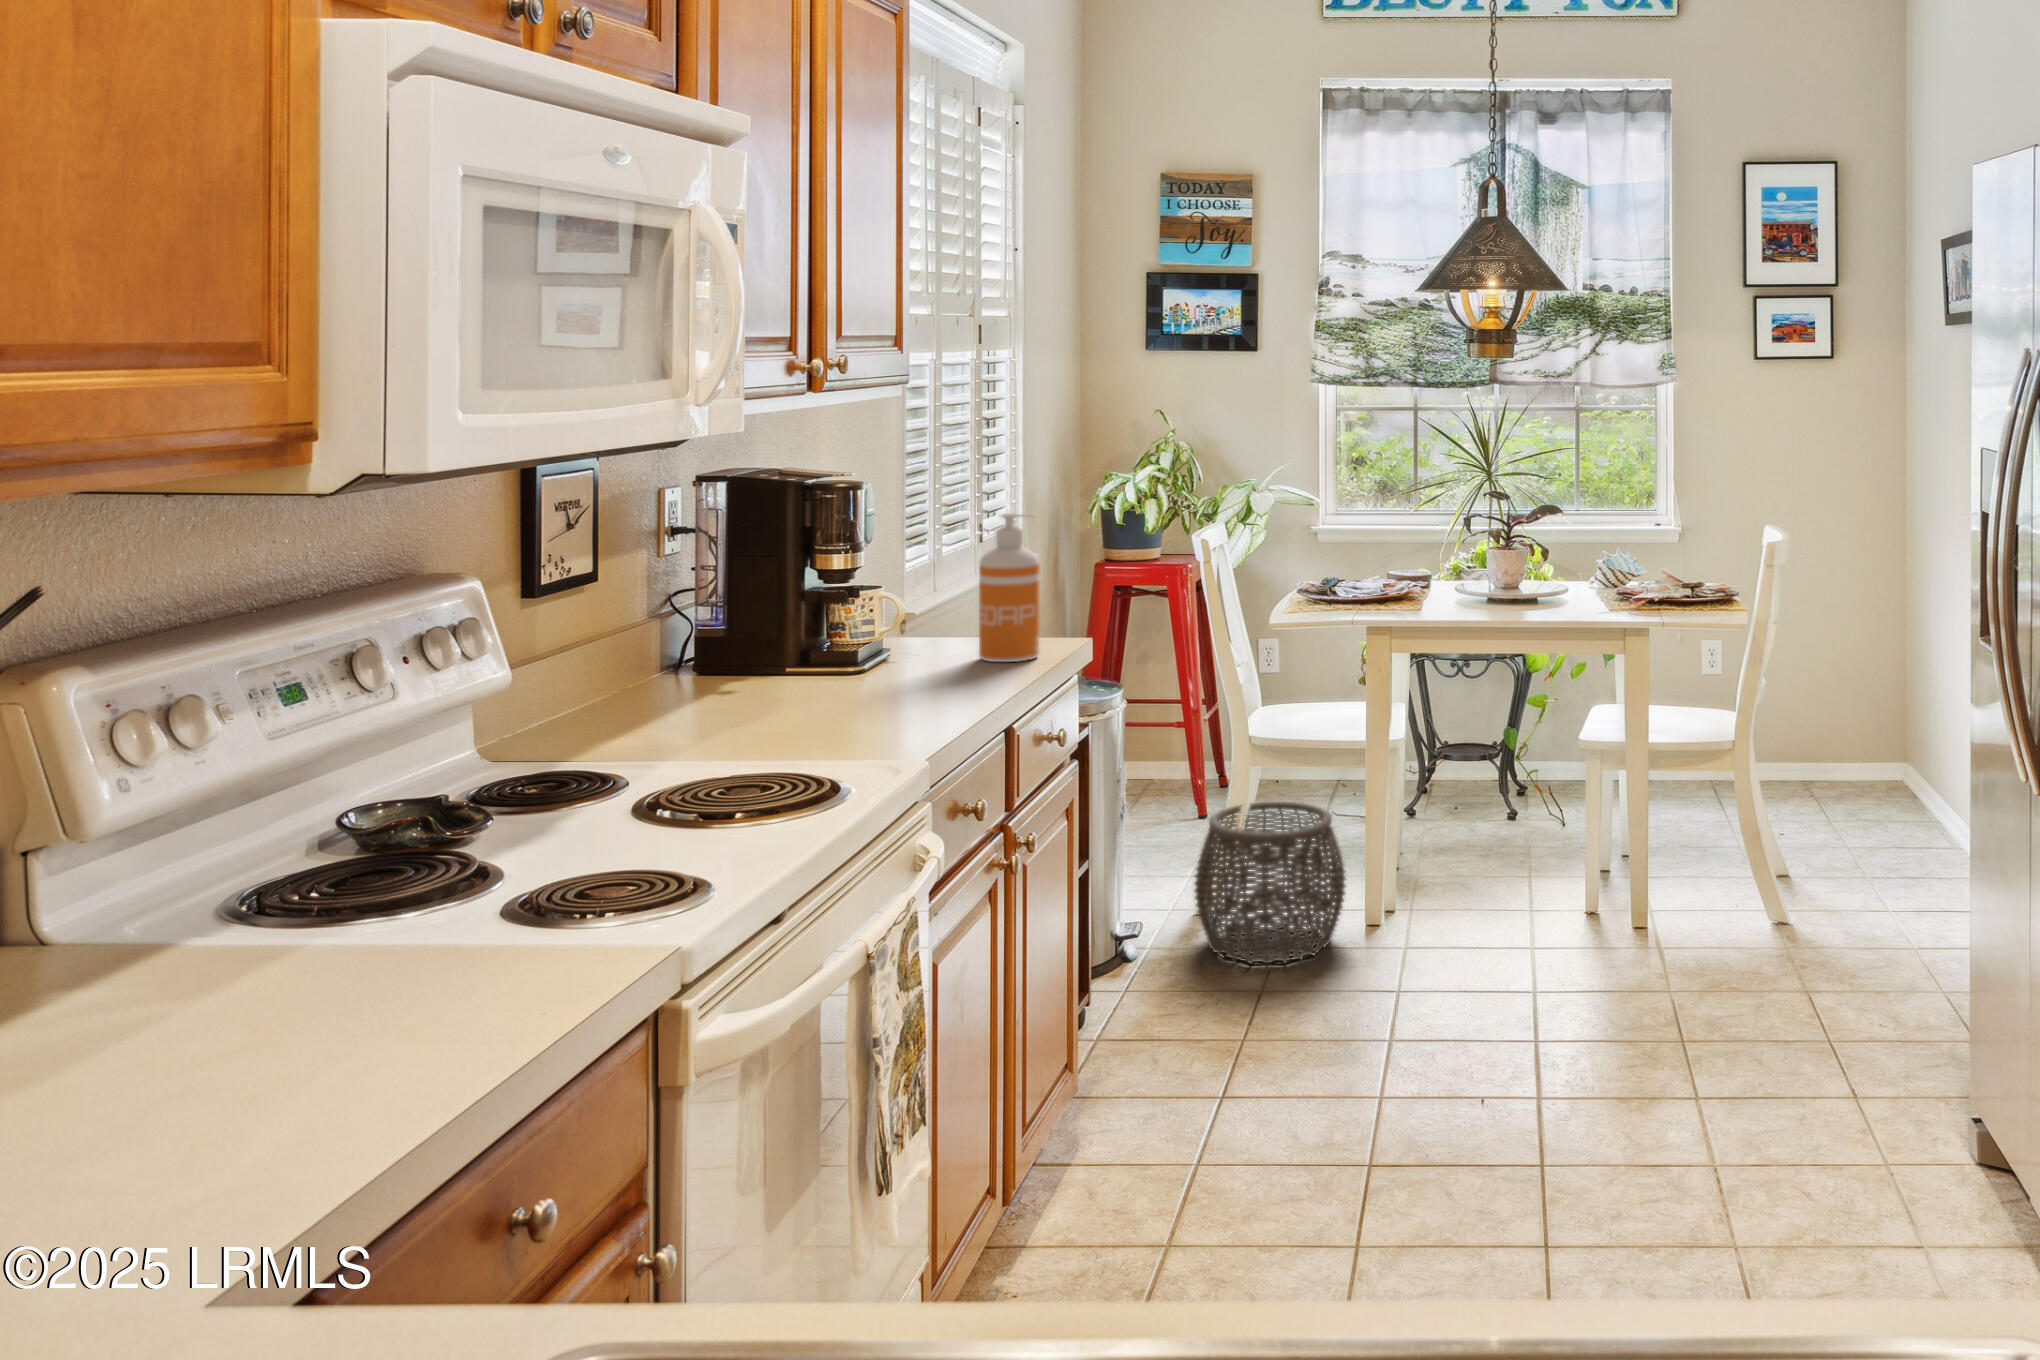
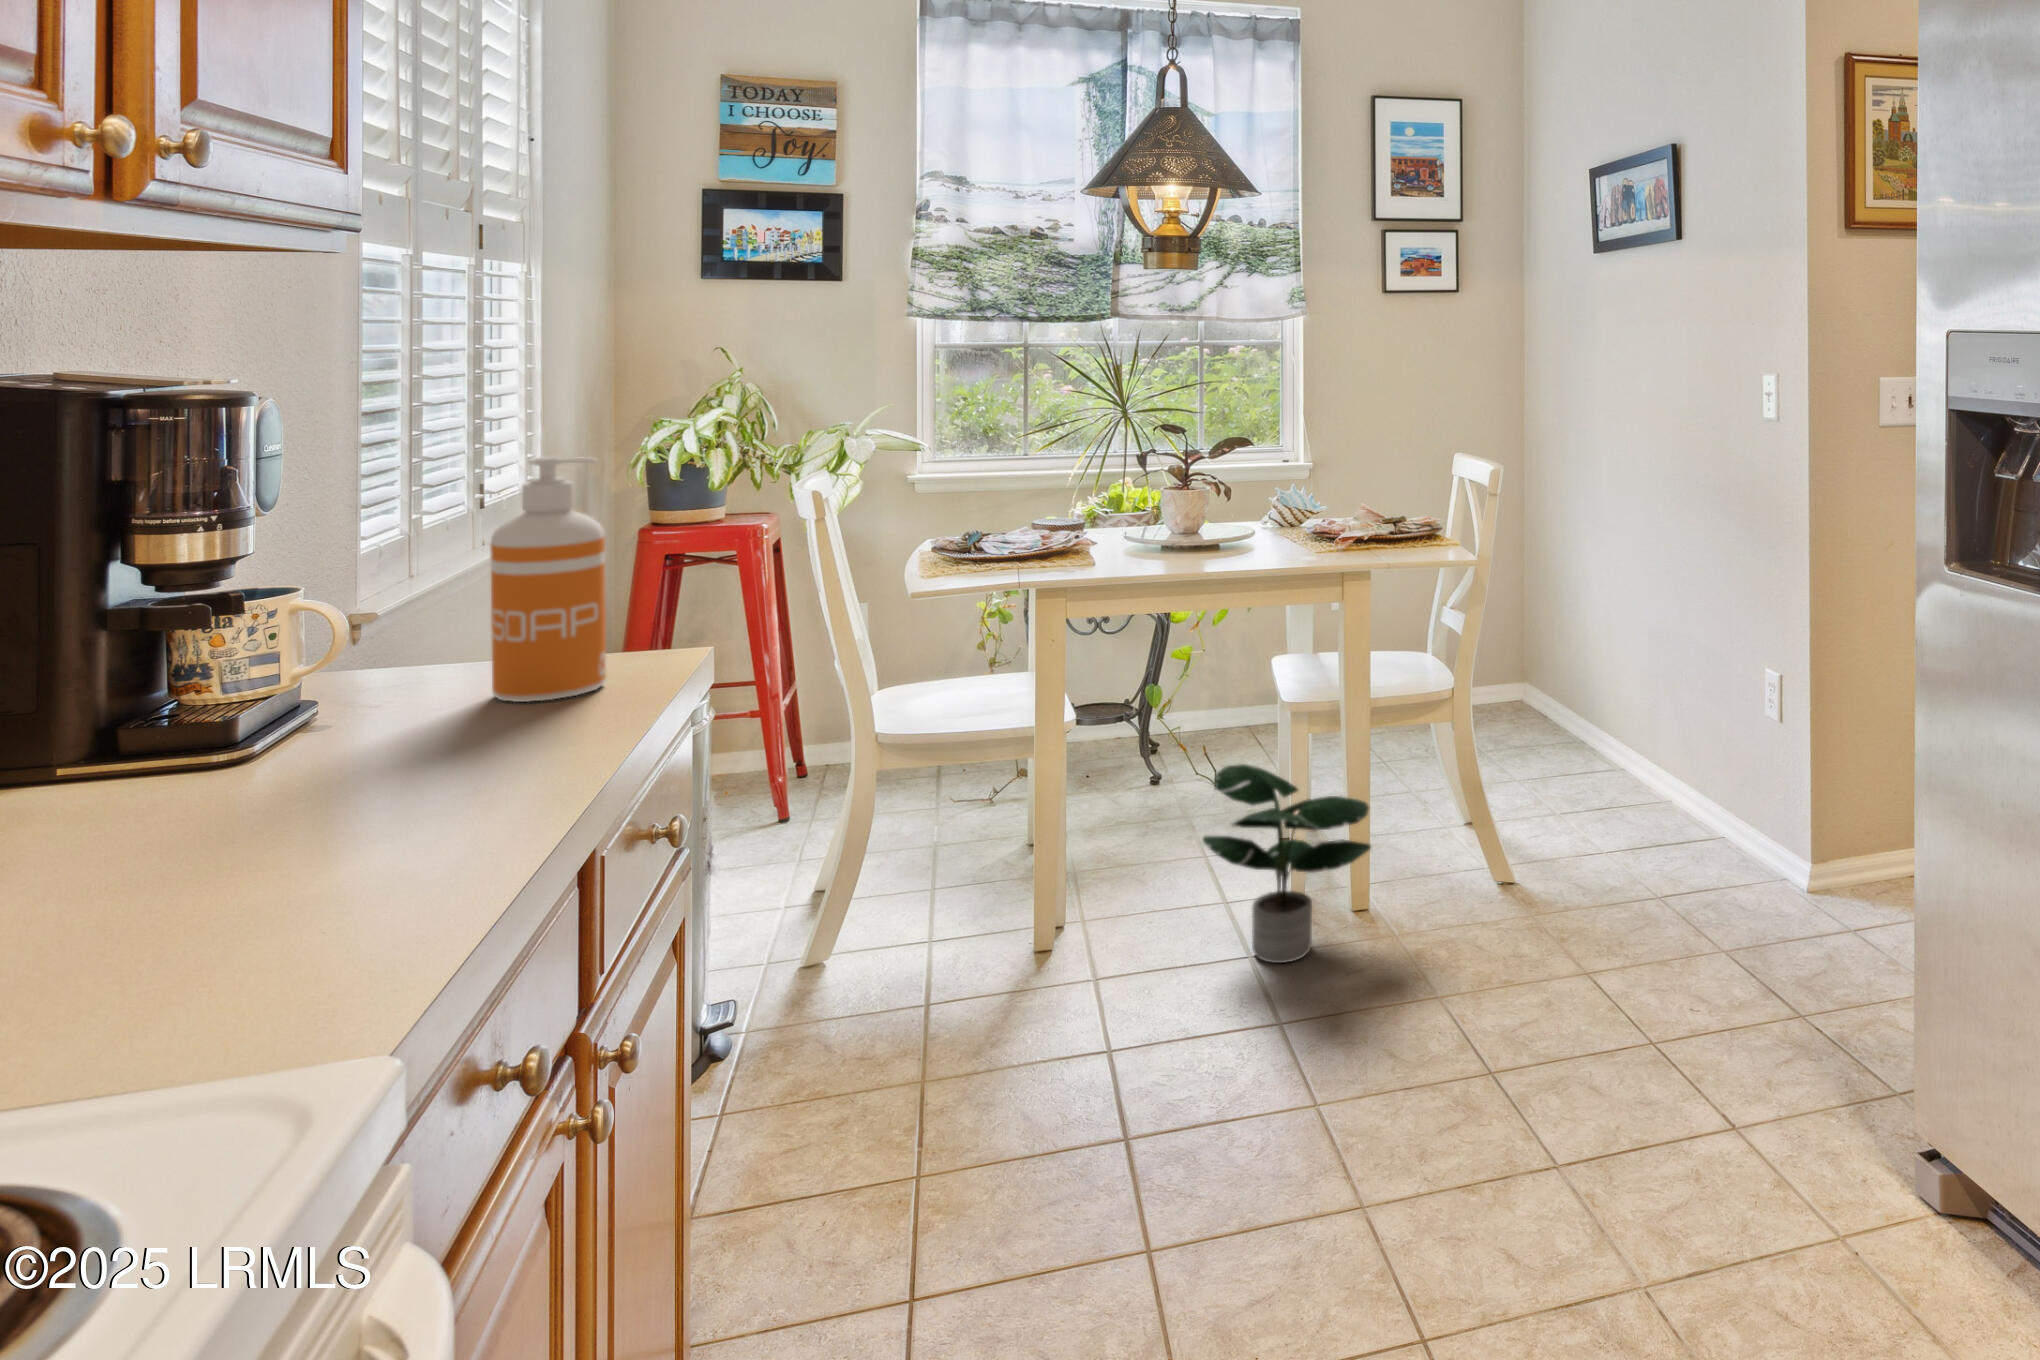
potted plant: none [1492,791,1640,963] -> present [1203,764,1371,963]
woven basket: present [1194,802,1346,964] -> none [813,810,1019,1029]

